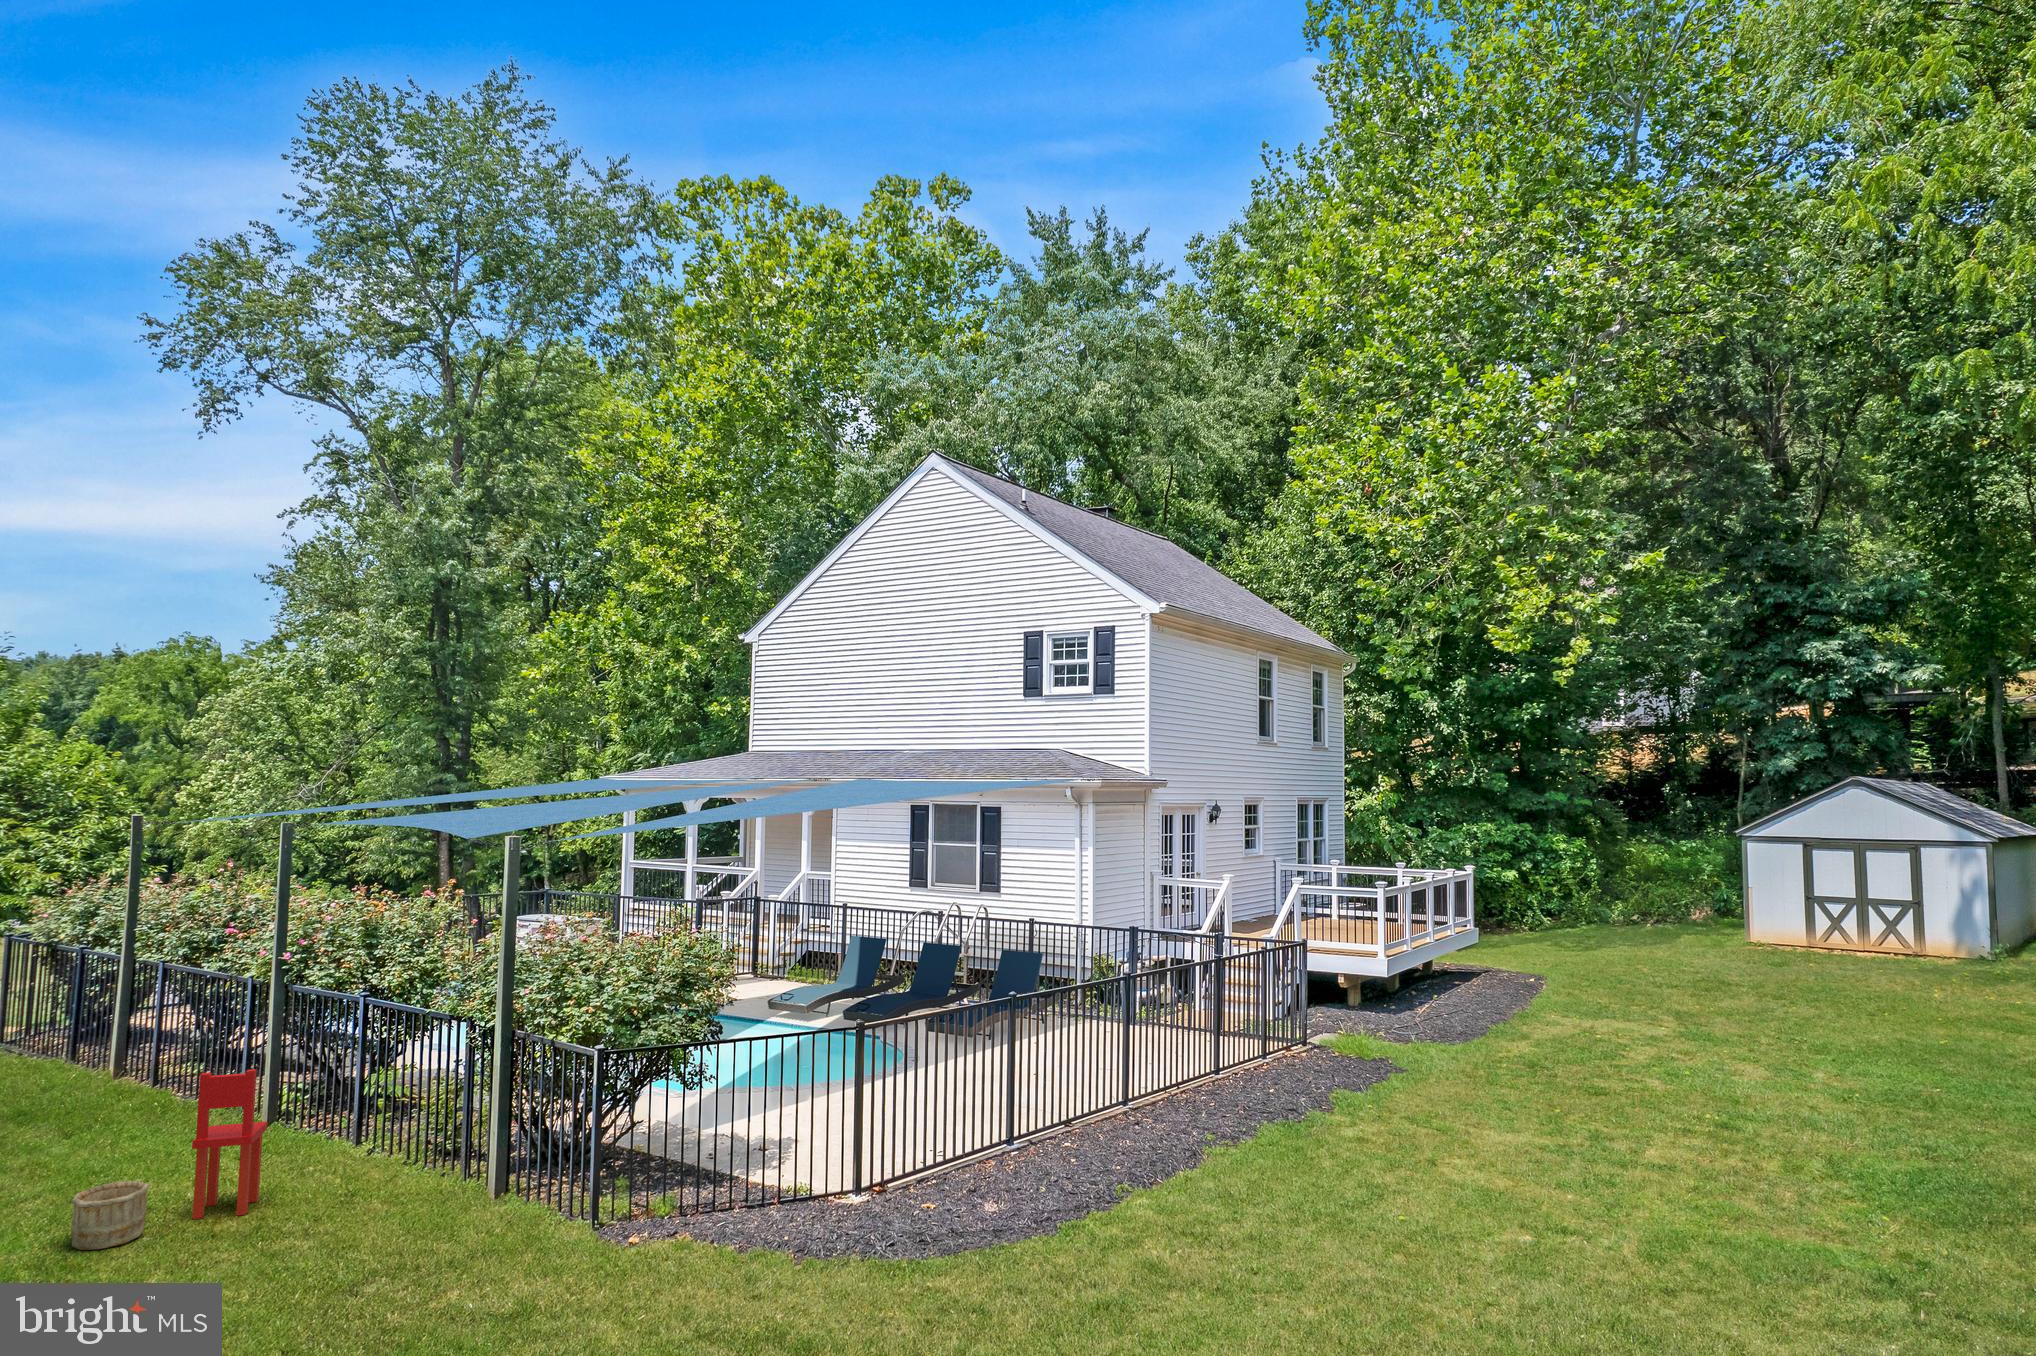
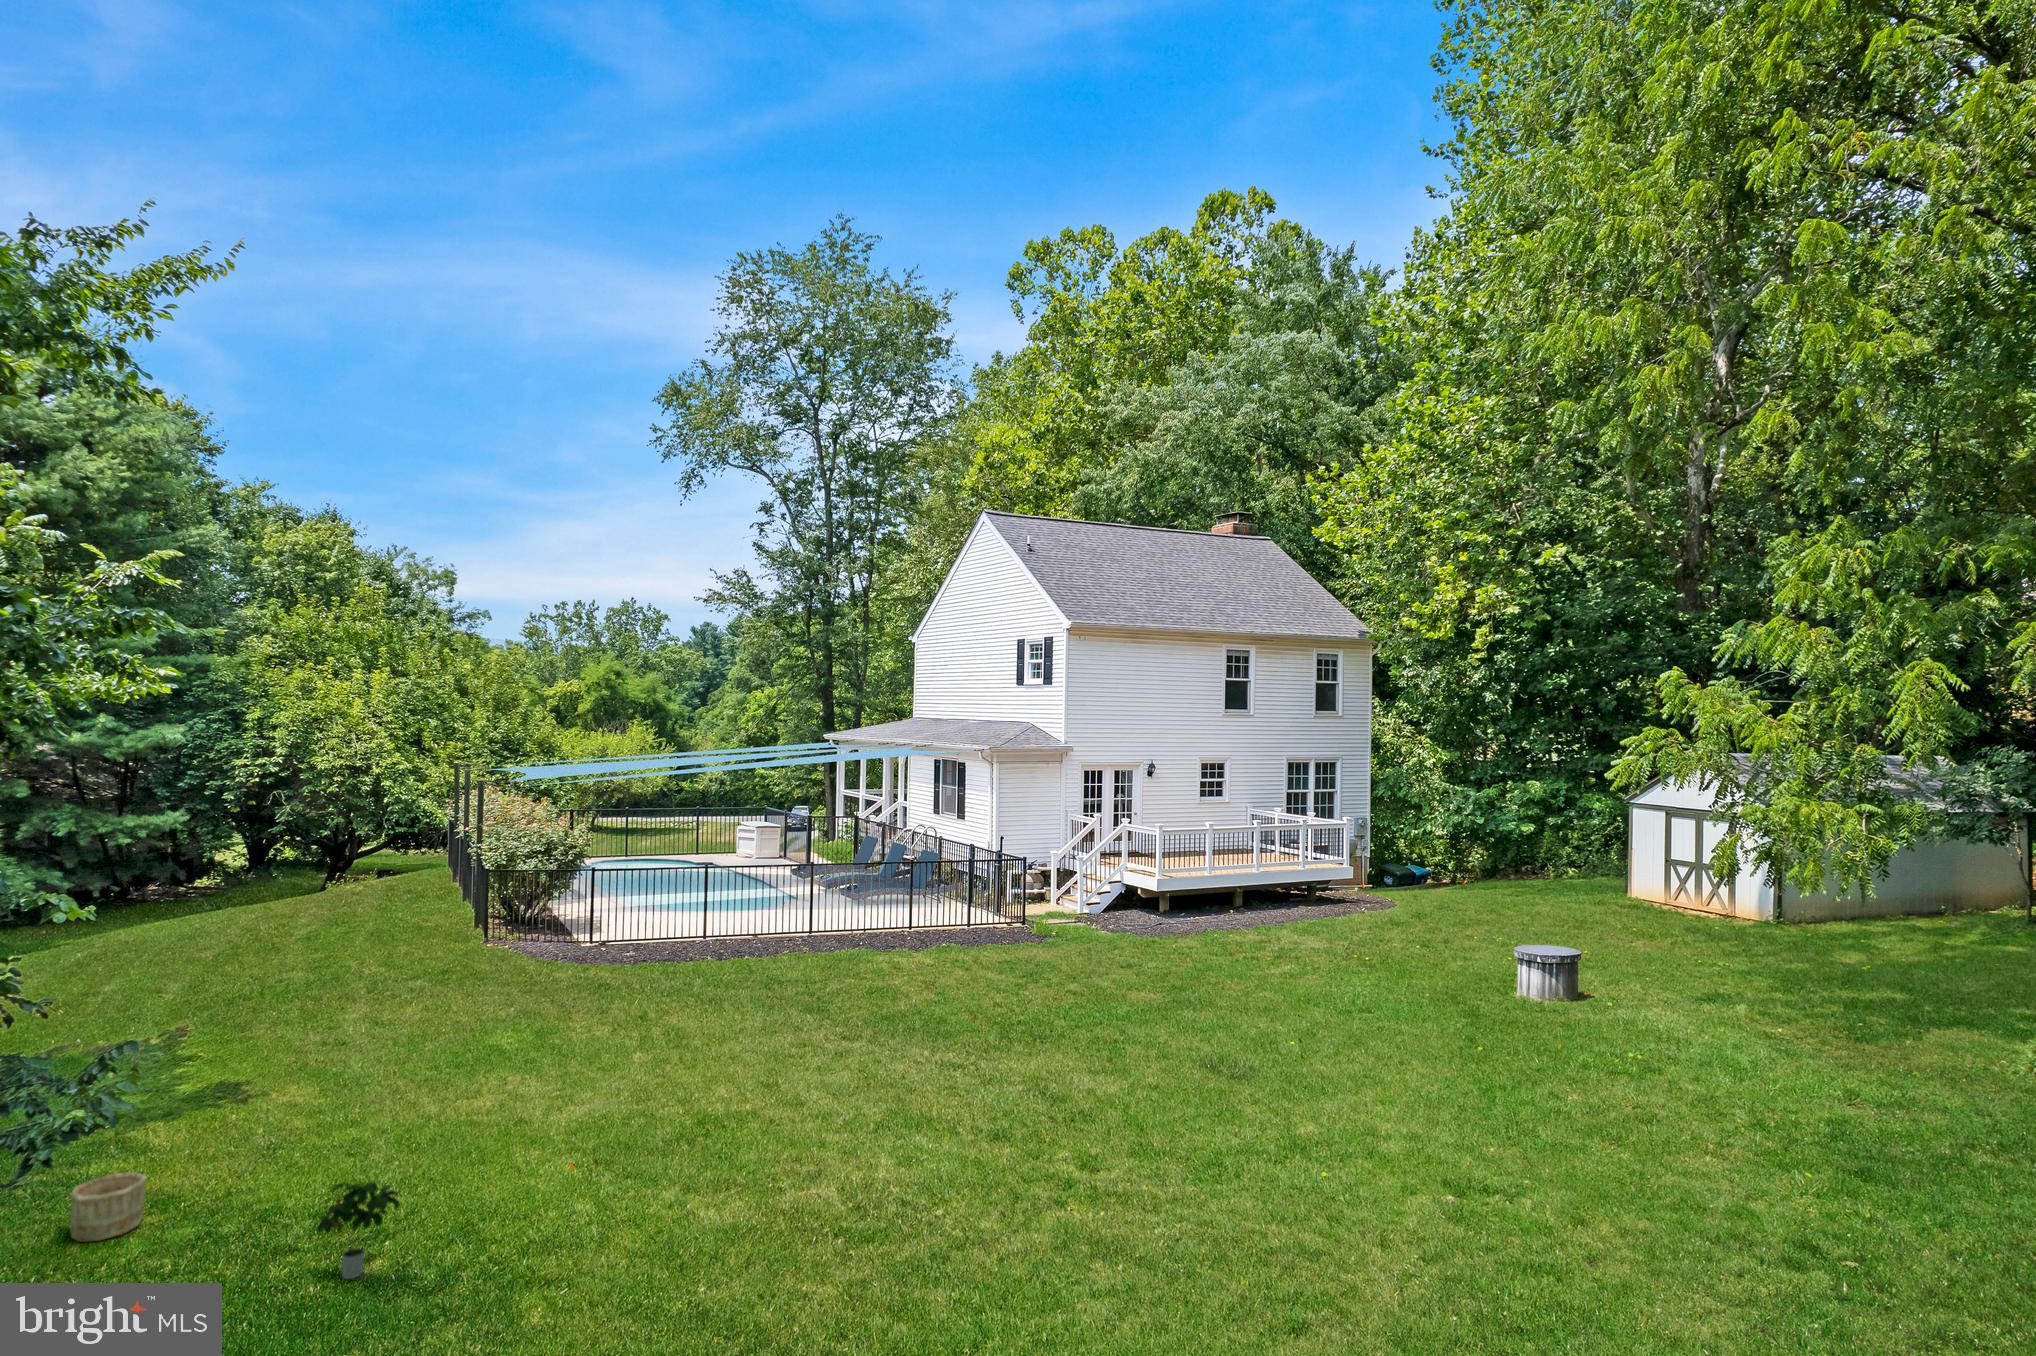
chair: present [192,1069,268,1219] -> none [189,1063,263,1205]
potted plant: none [317,1183,406,1287] -> present [314,1182,400,1279]

